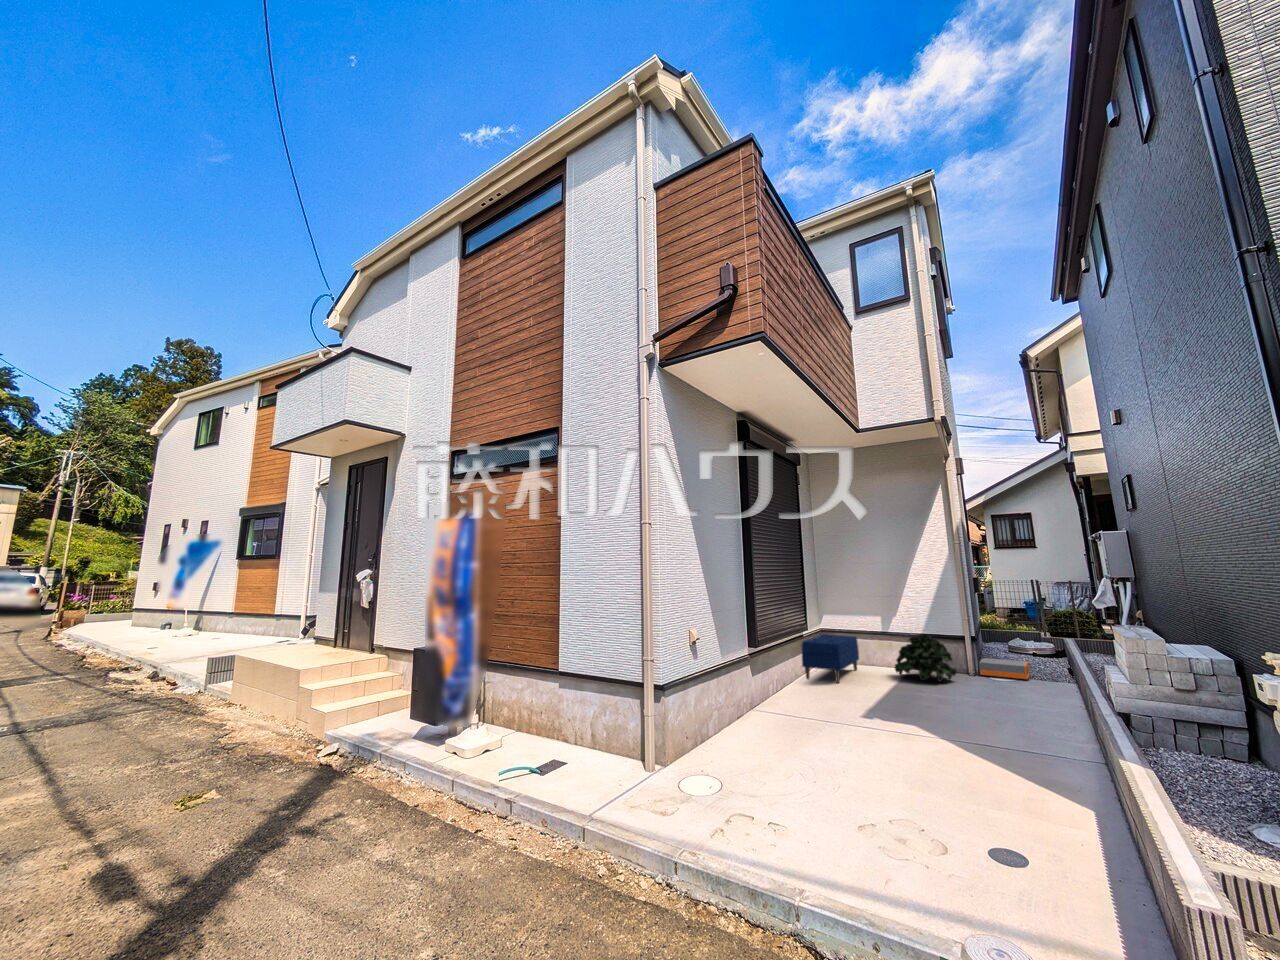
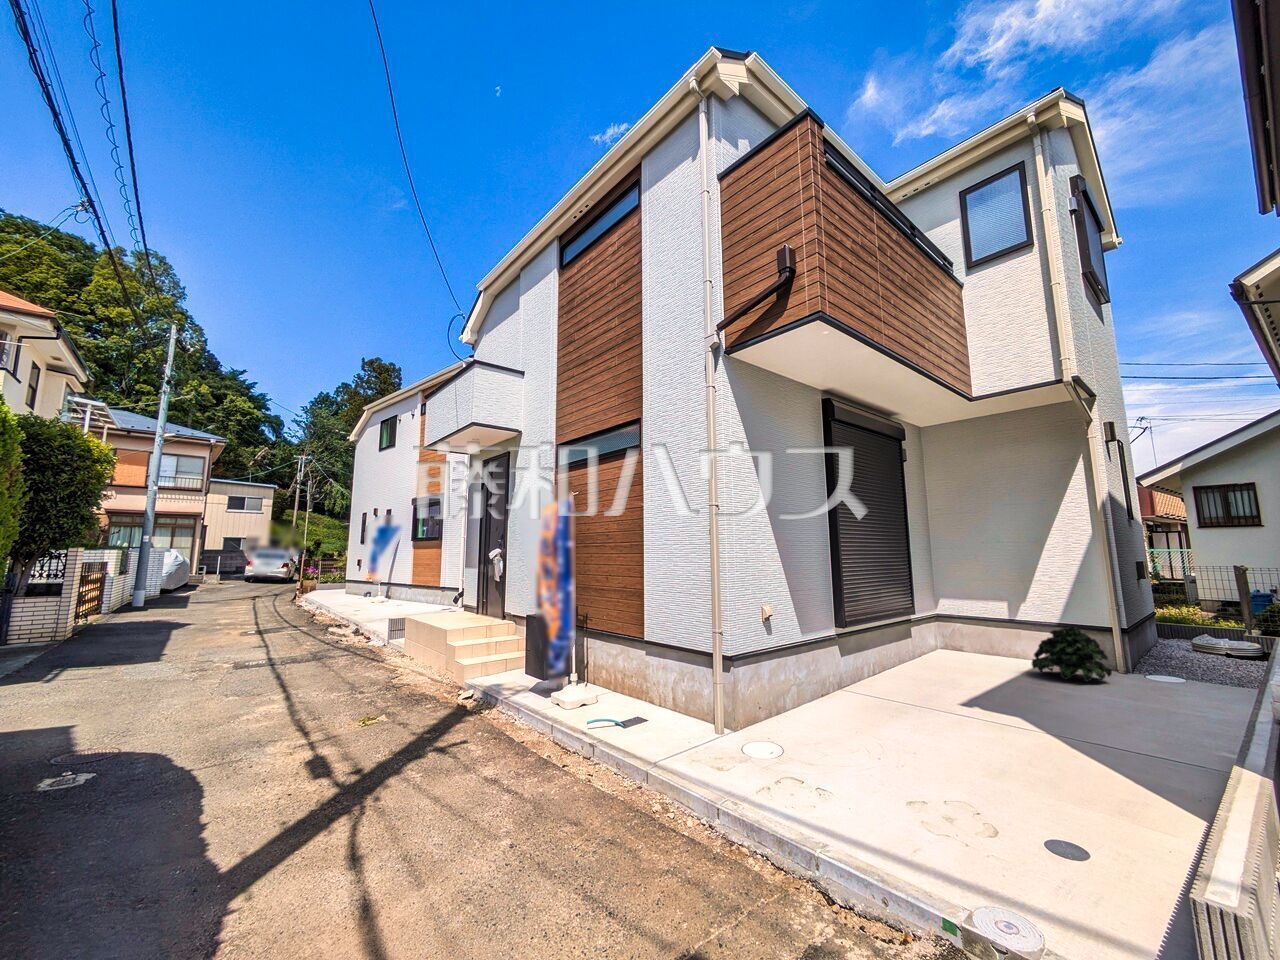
bench: present [802,634,859,683] -> none [915,623,991,675]
storage box: present [979,658,1029,679] -> none [1148,659,1224,687]

